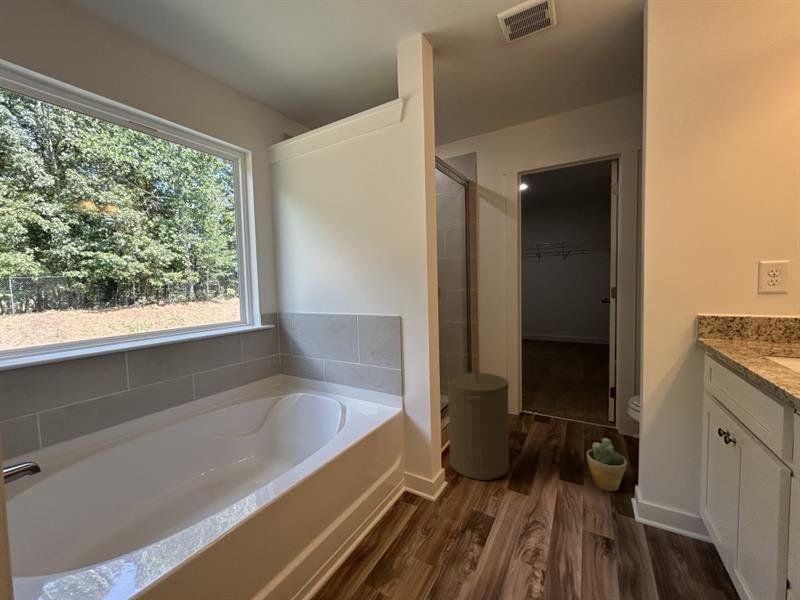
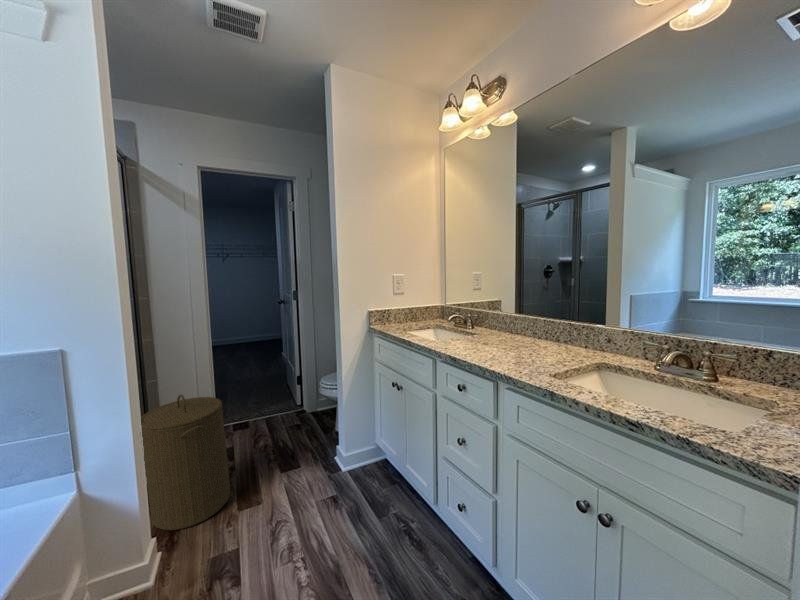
potted plant: present [587,438,627,491] -> none [299,419,329,463]

